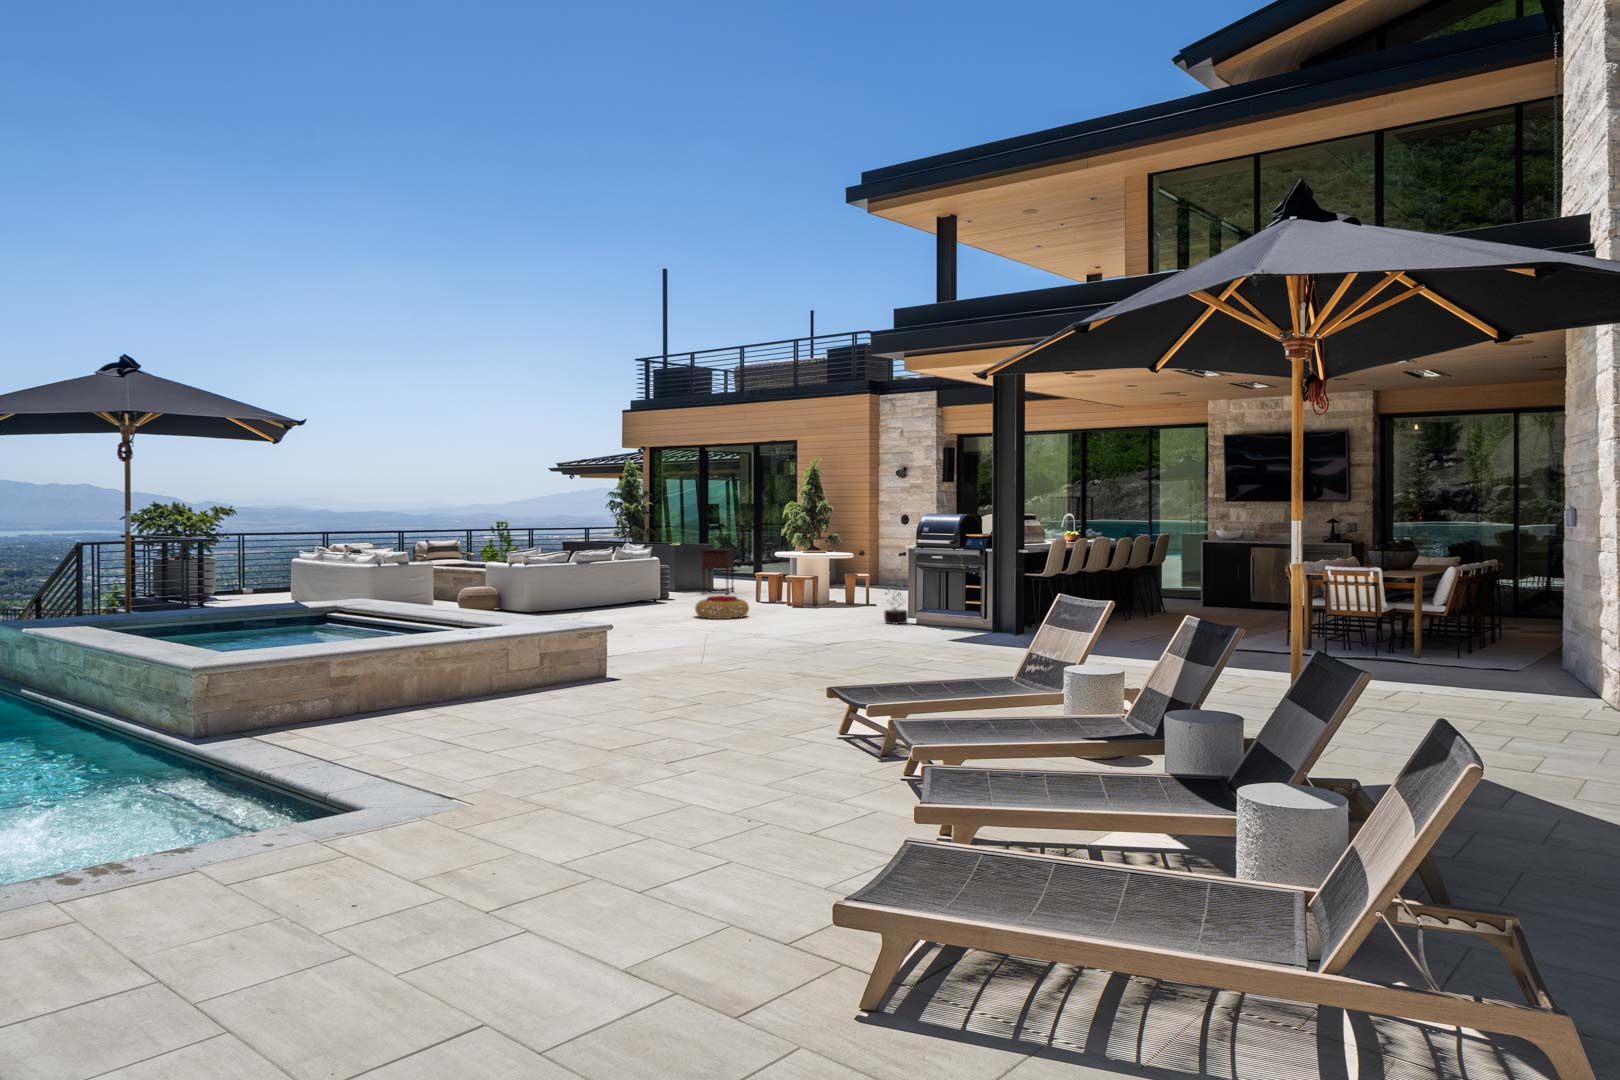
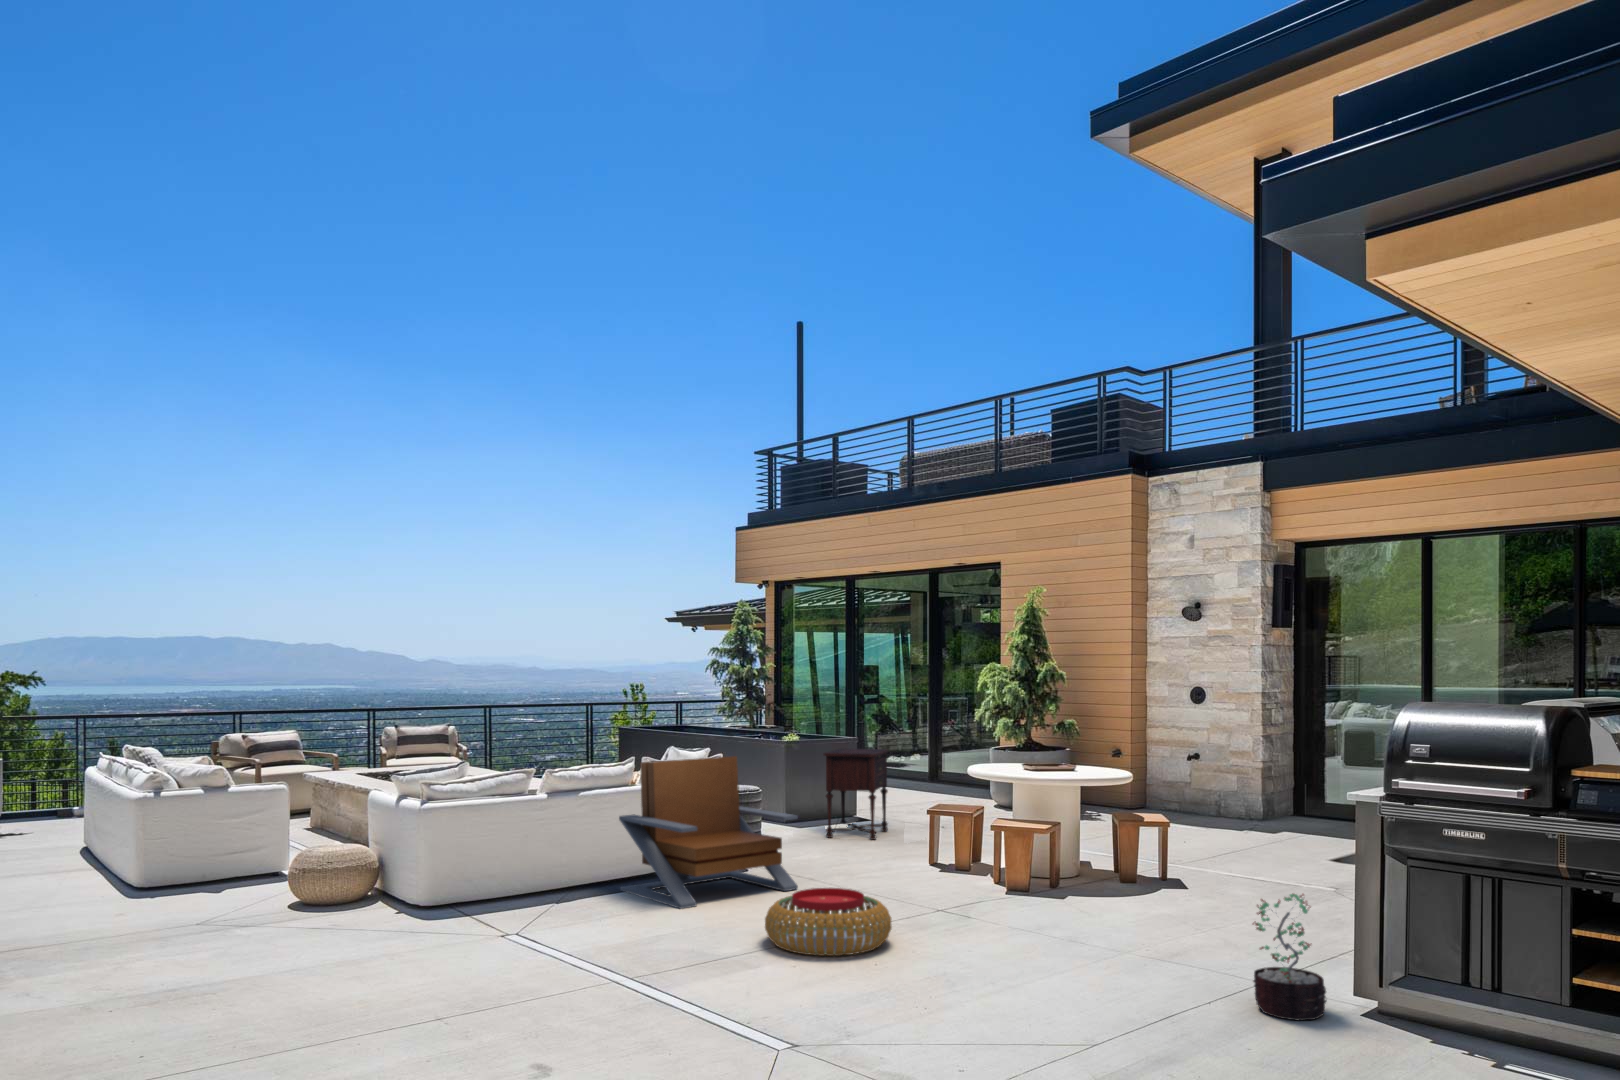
lounge chair: none [612,546,699,612] -> present [619,756,798,909]

